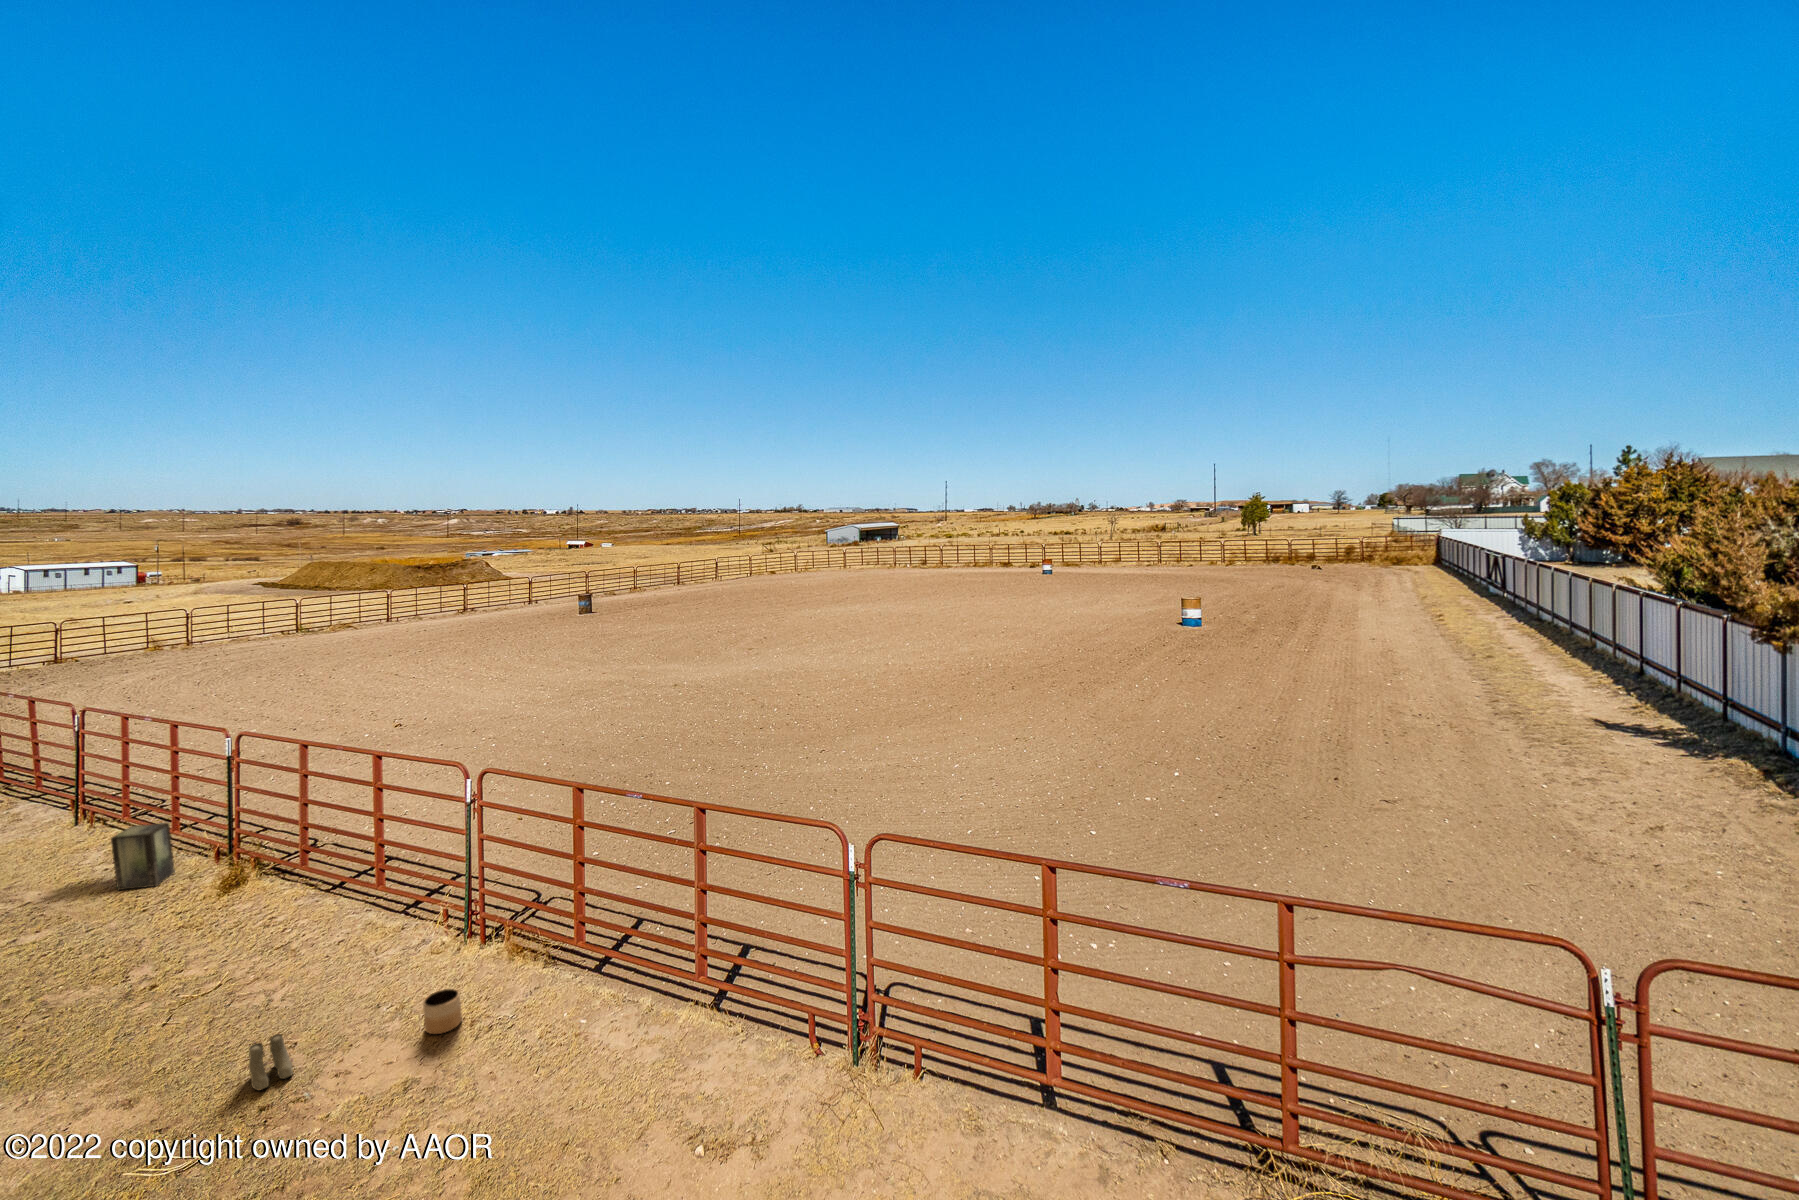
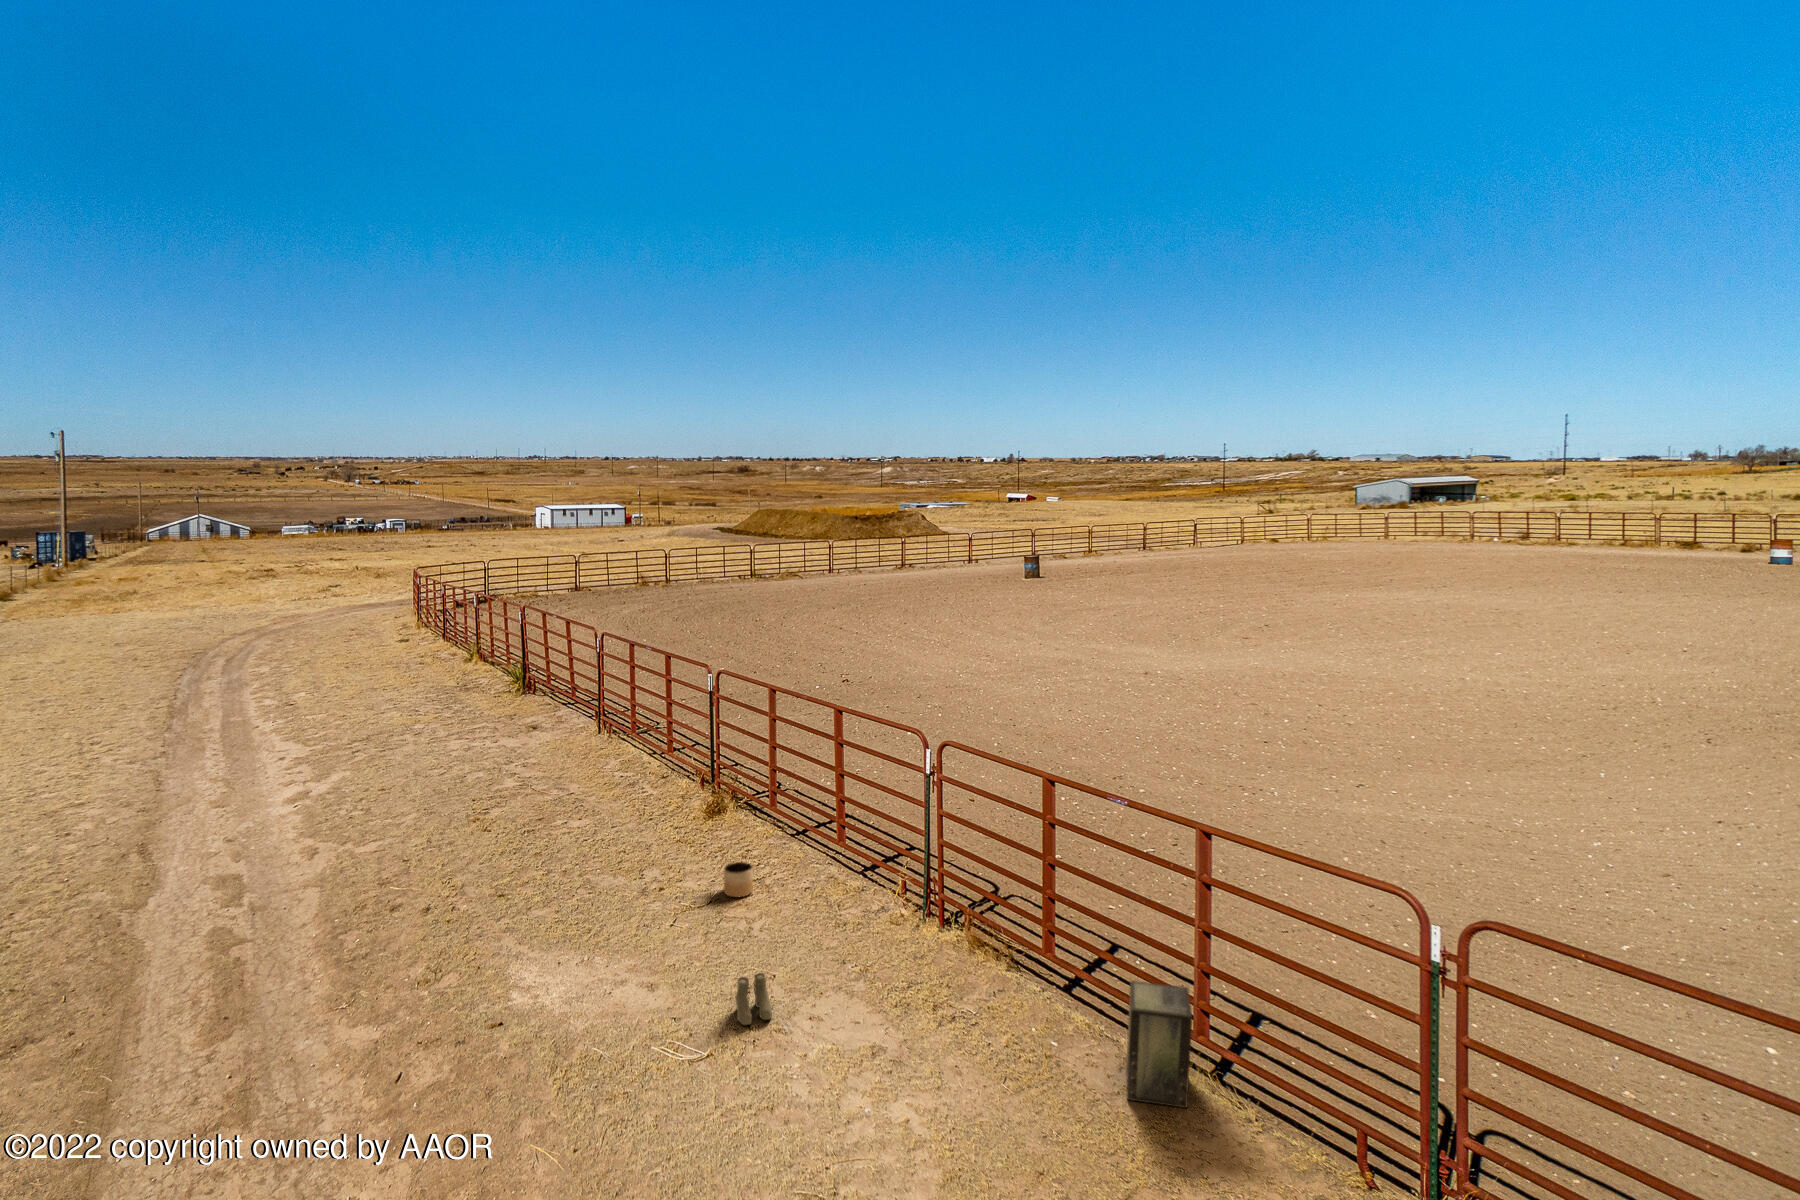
storage box: present [111,823,175,890] -> present [1126,981,1192,1108]
planter: present [423,989,462,1034] -> present [724,862,753,897]

